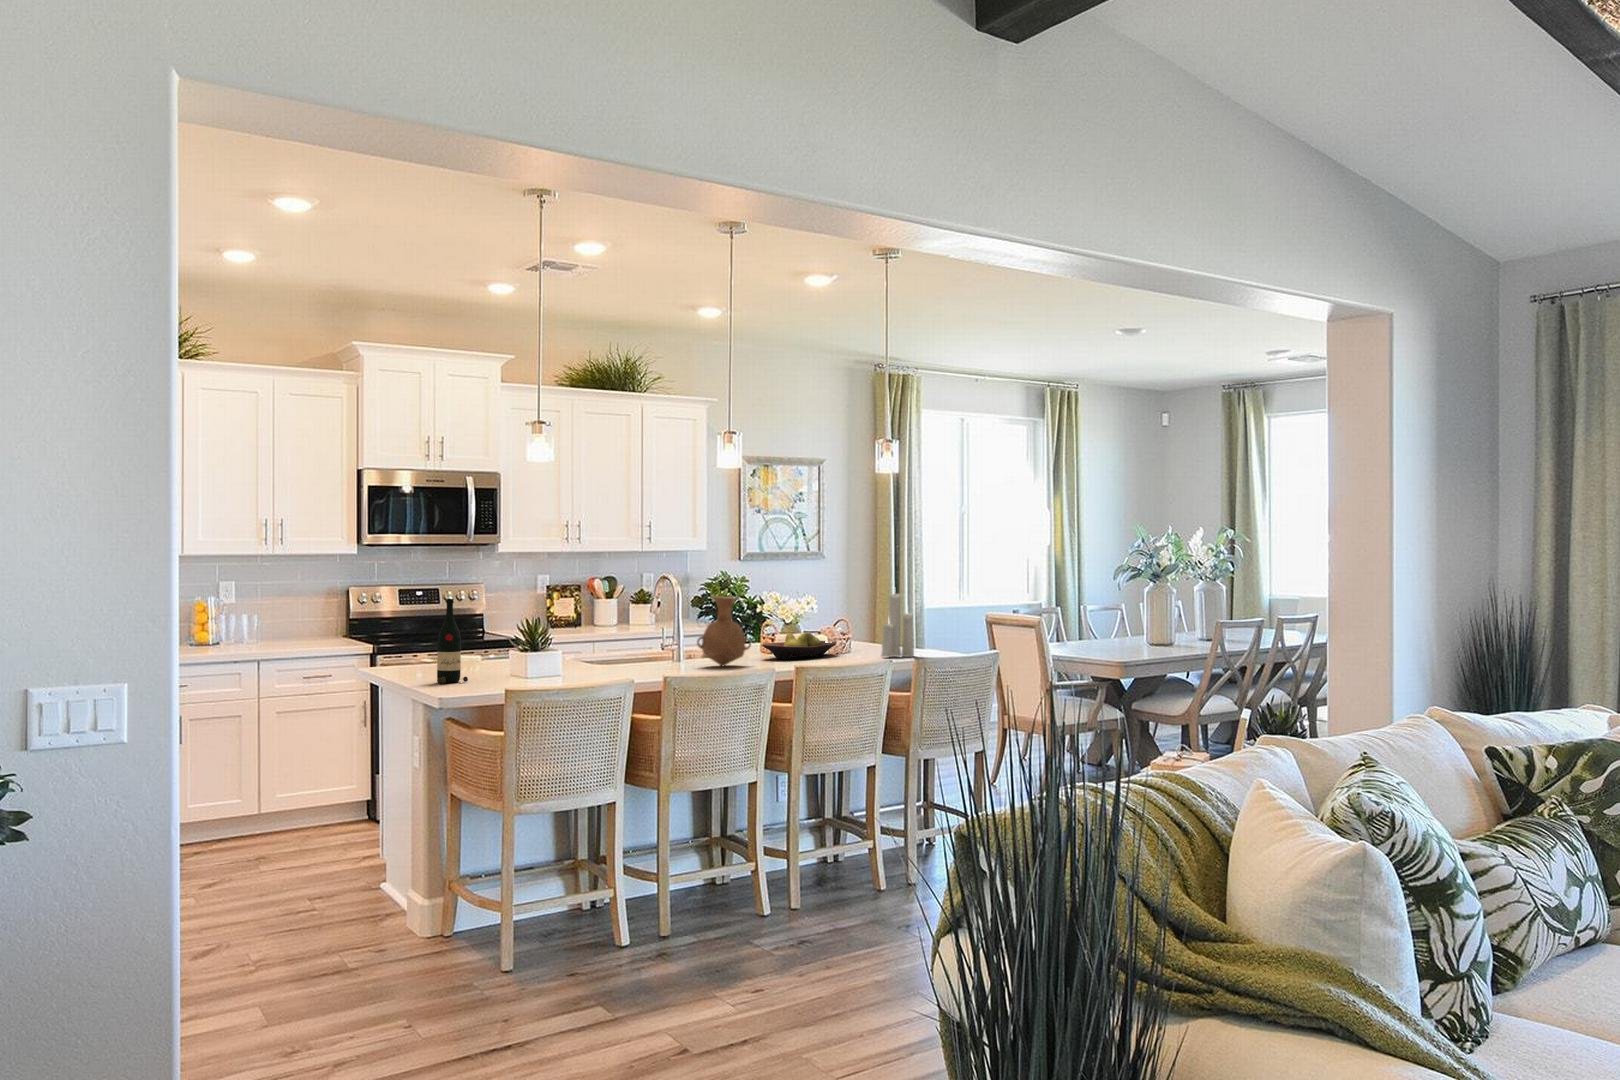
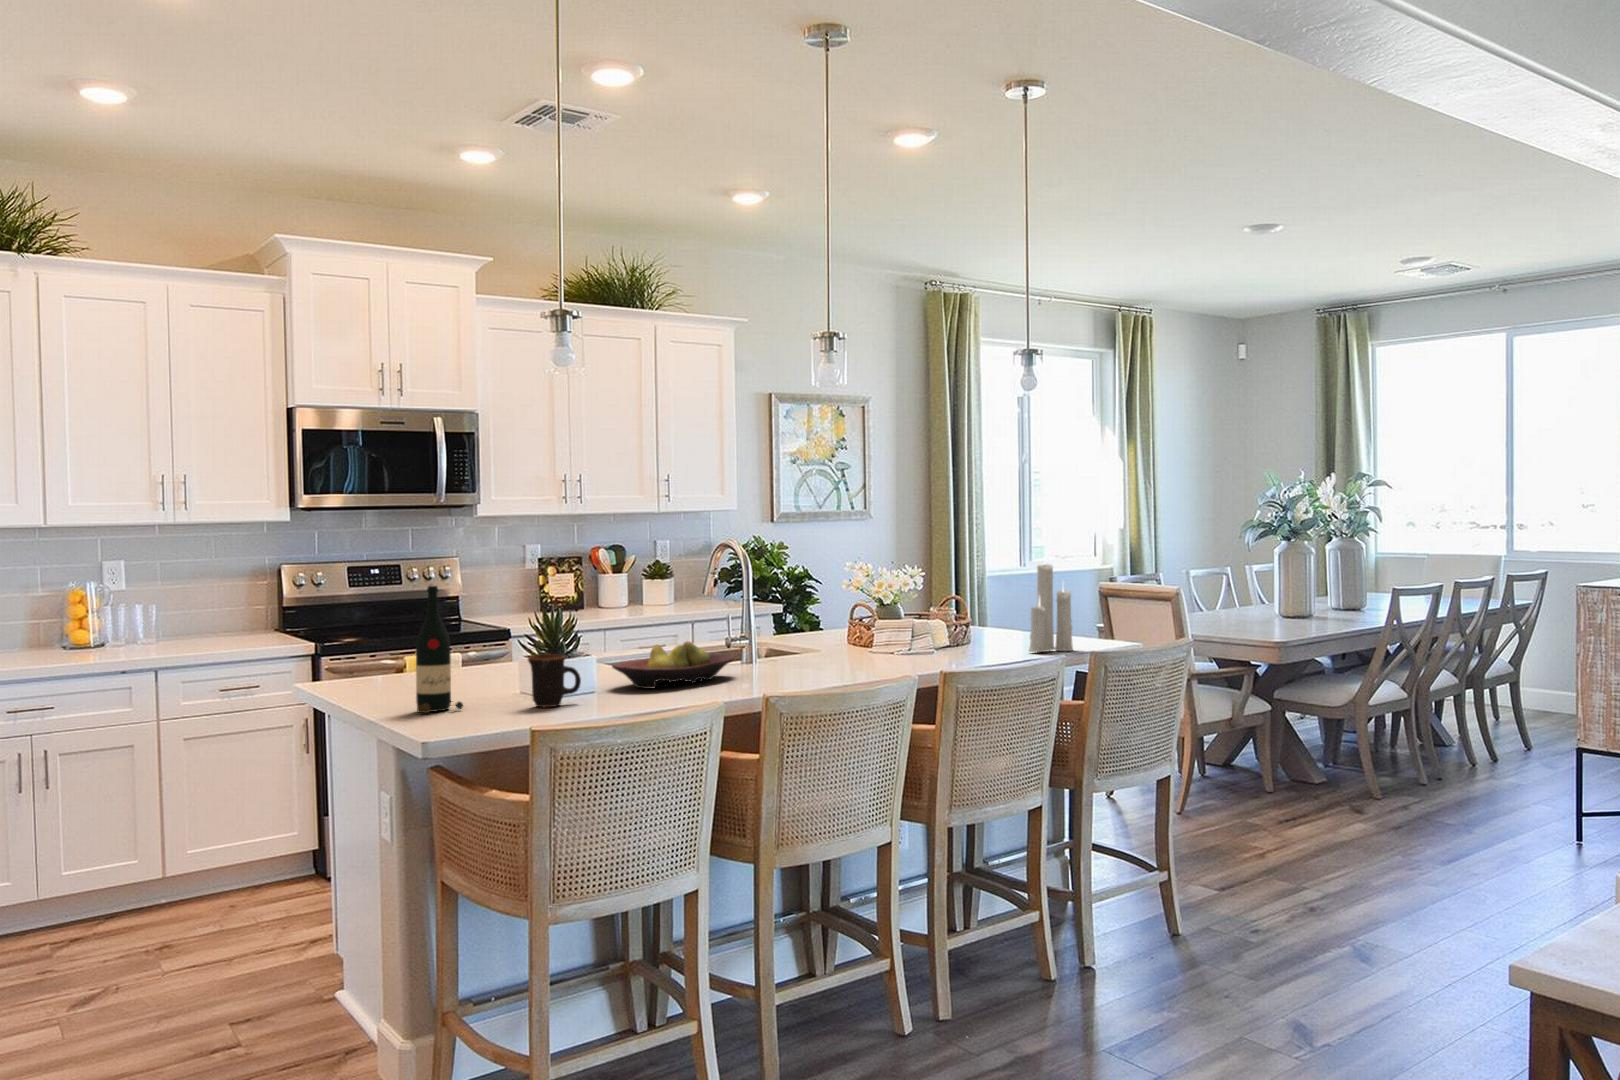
vase: present [697,596,751,666] -> none [785,573,860,673]
fruit bowl: present [762,632,837,659] -> present [612,641,734,689]
mug: none [511,647,547,681] -> present [528,654,581,707]

